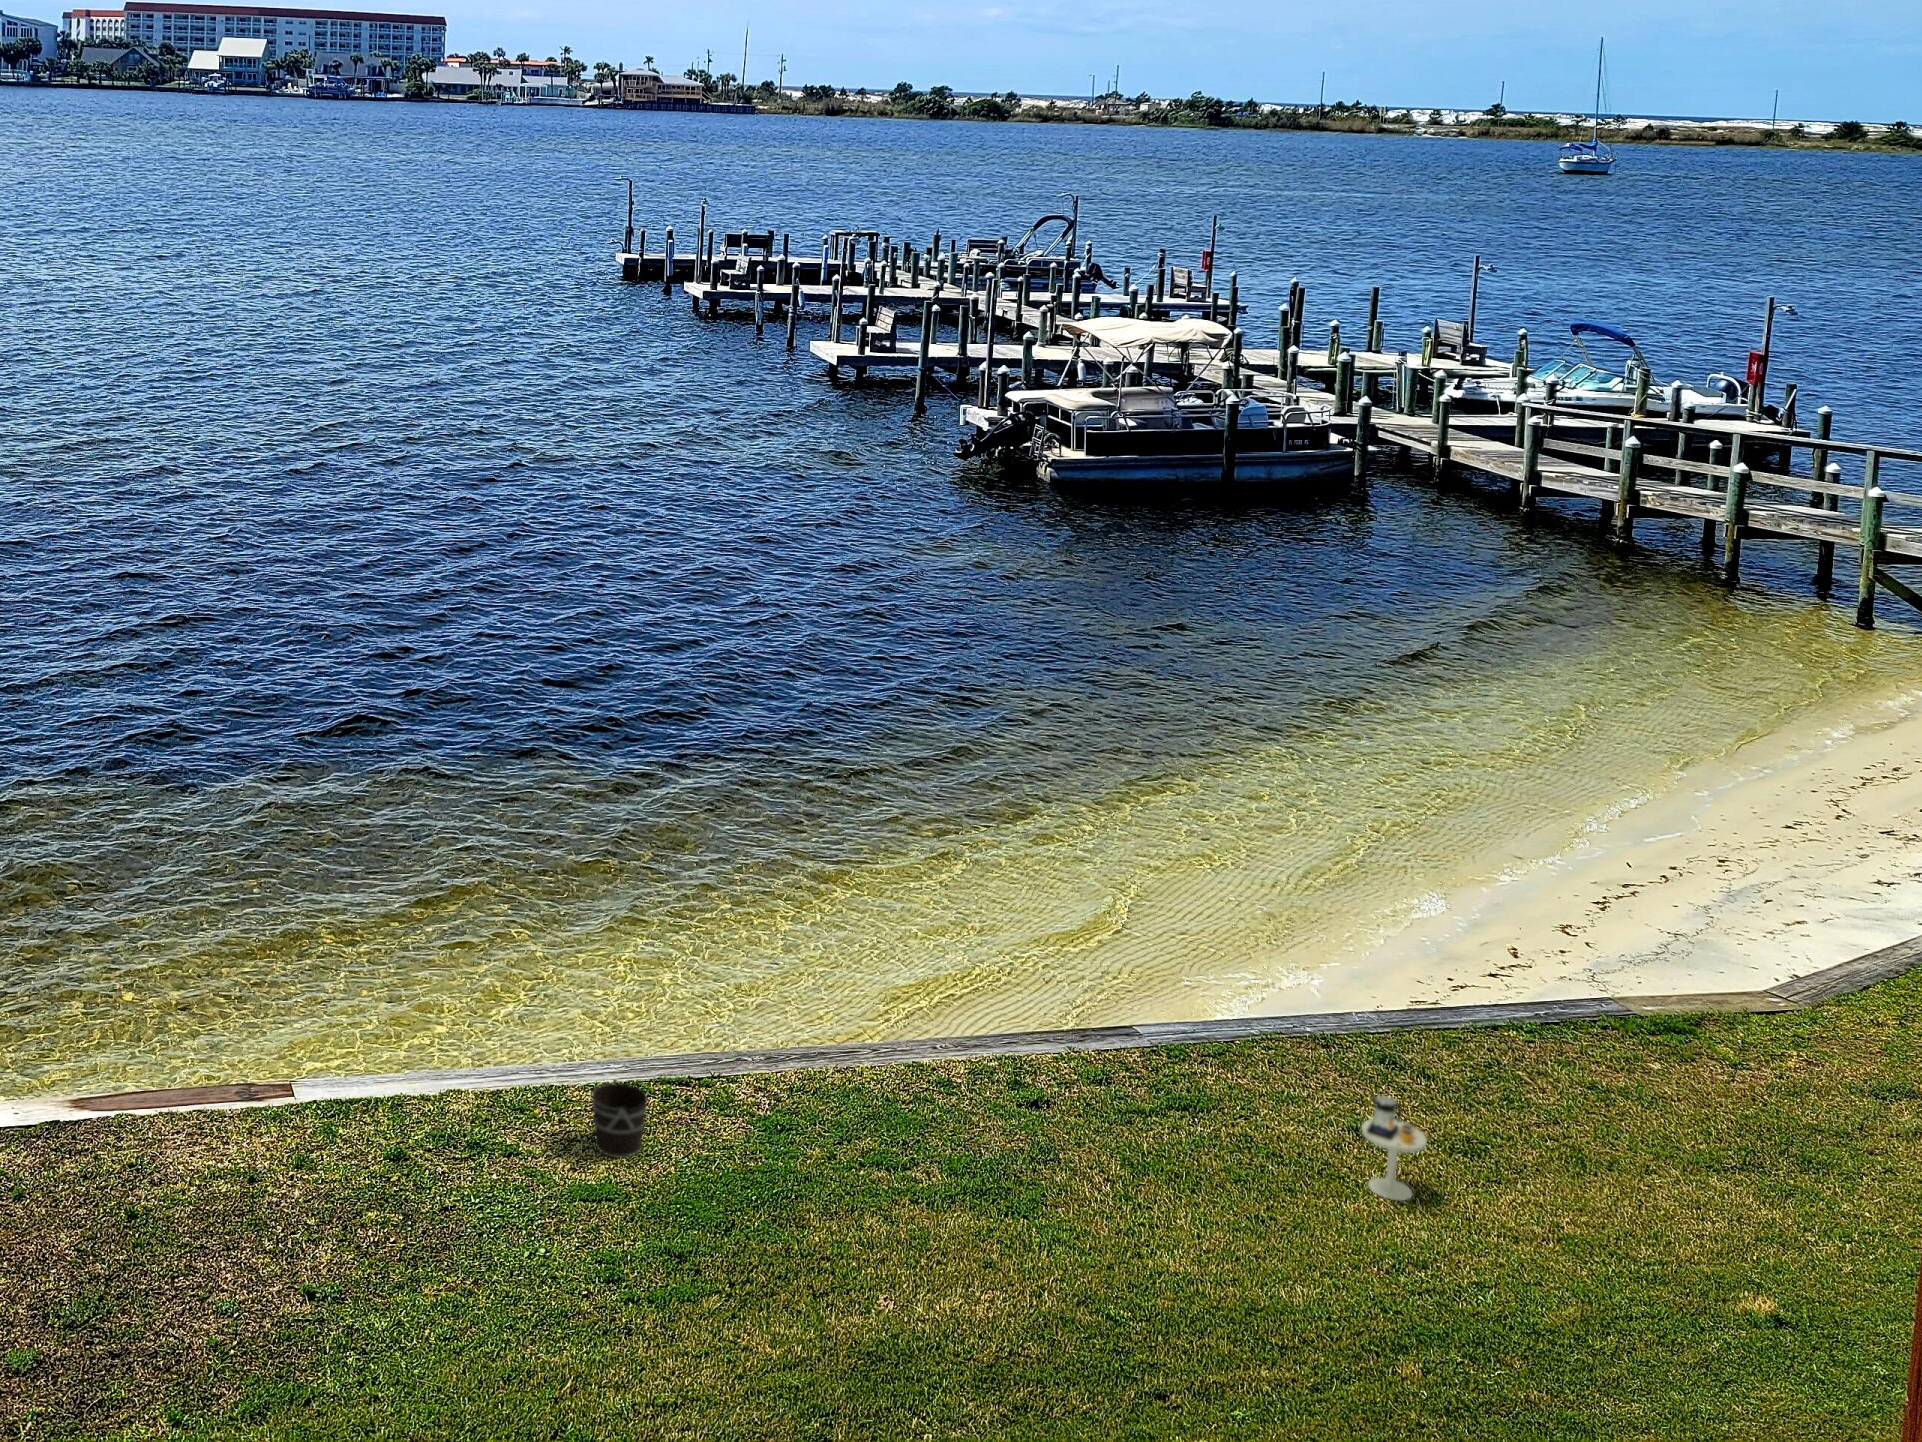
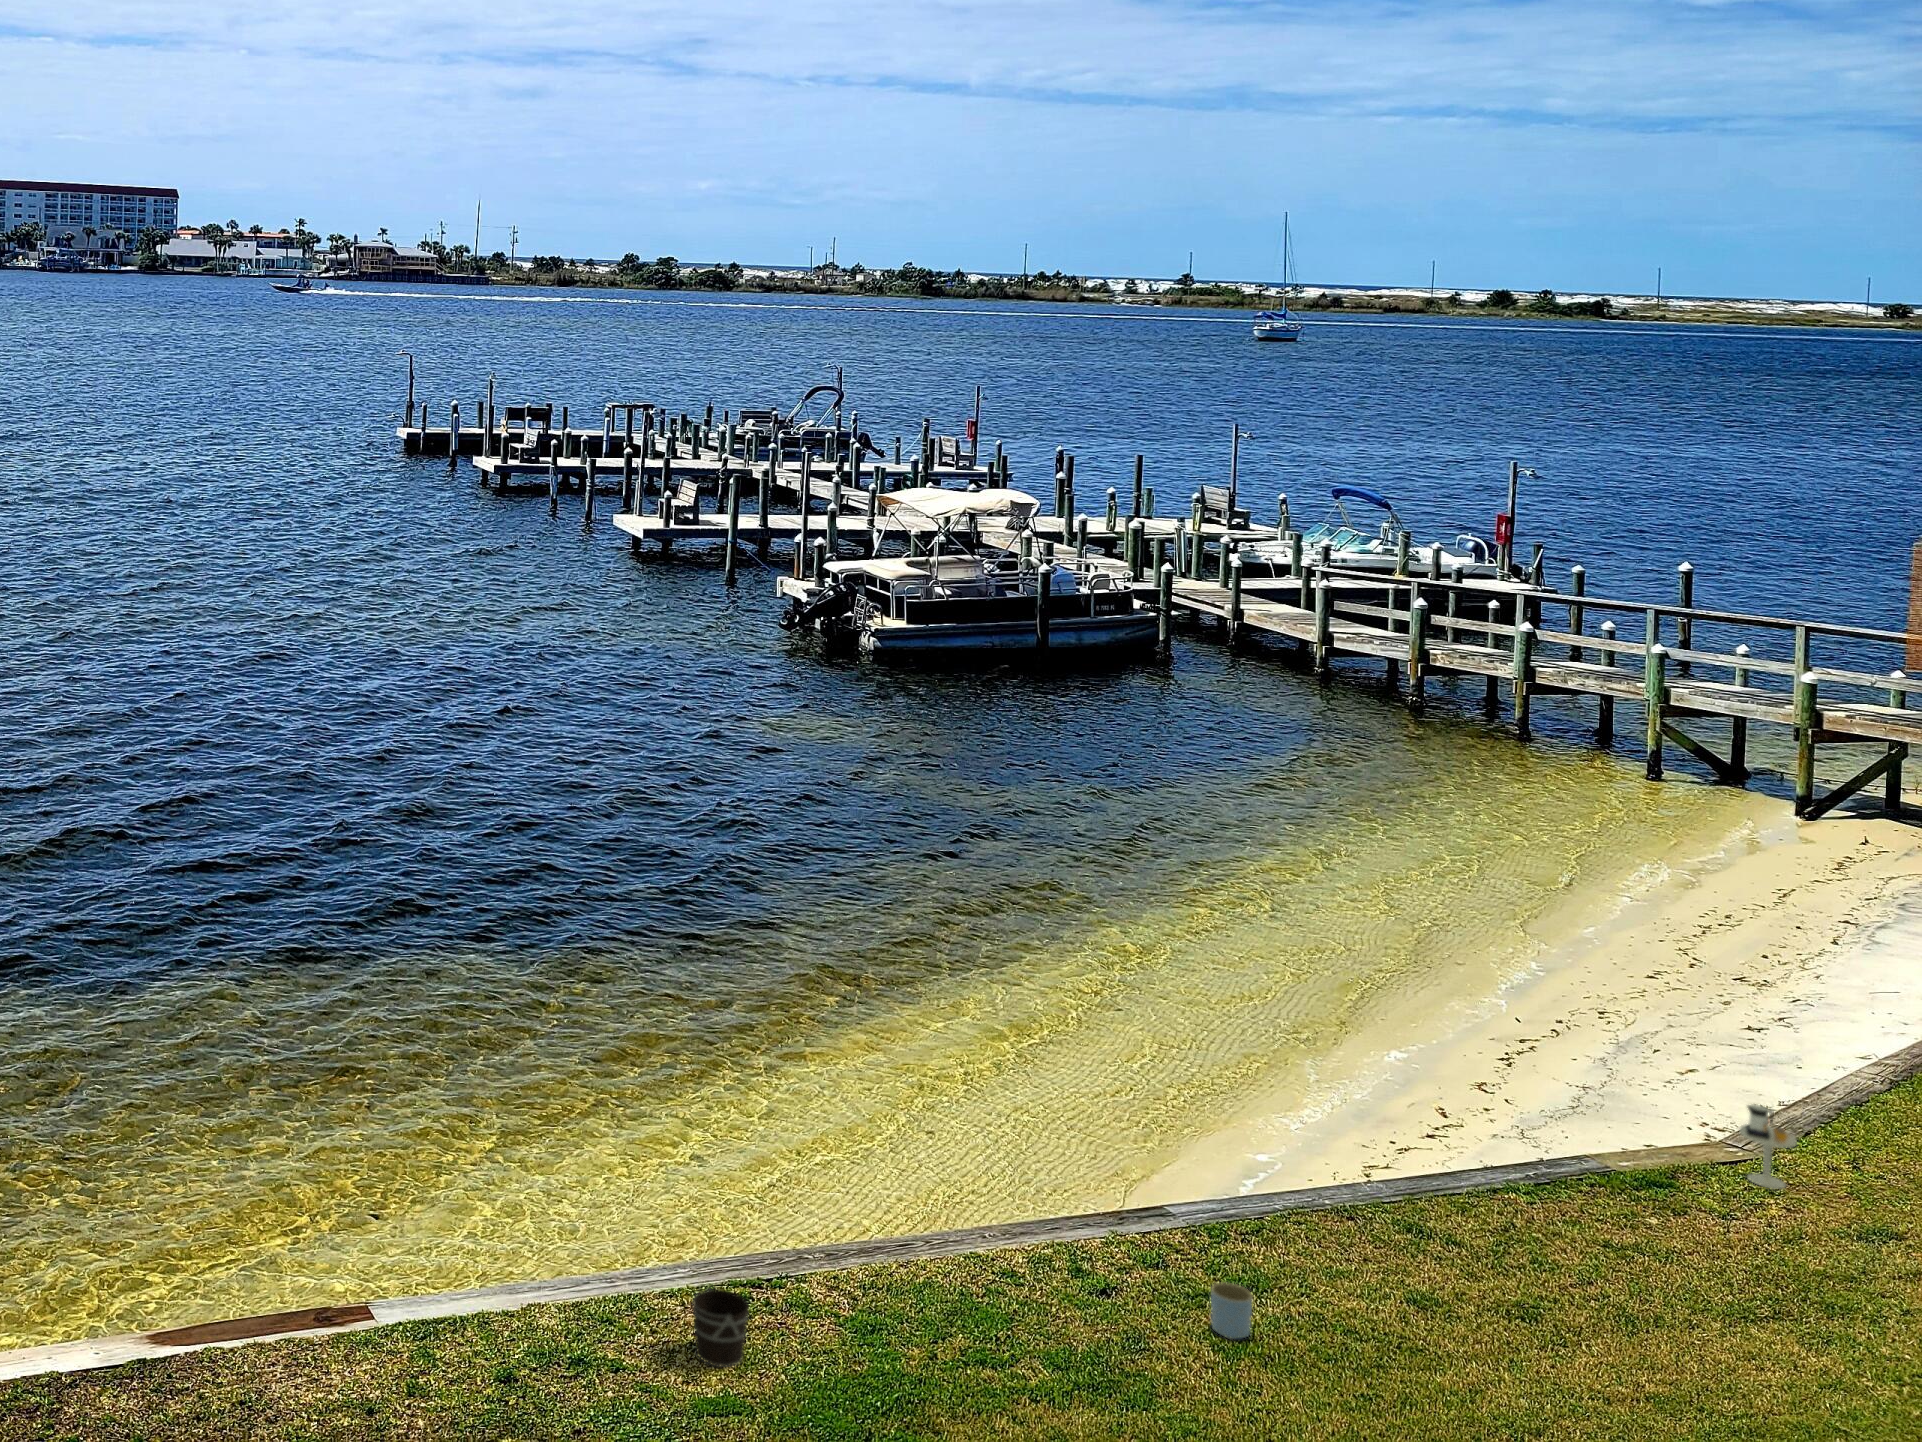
side table: present [1362,1096,1427,1200] -> present [1740,1105,1797,1189]
planter: none [1134,1102,1176,1159] -> present [1211,1282,1252,1339]

